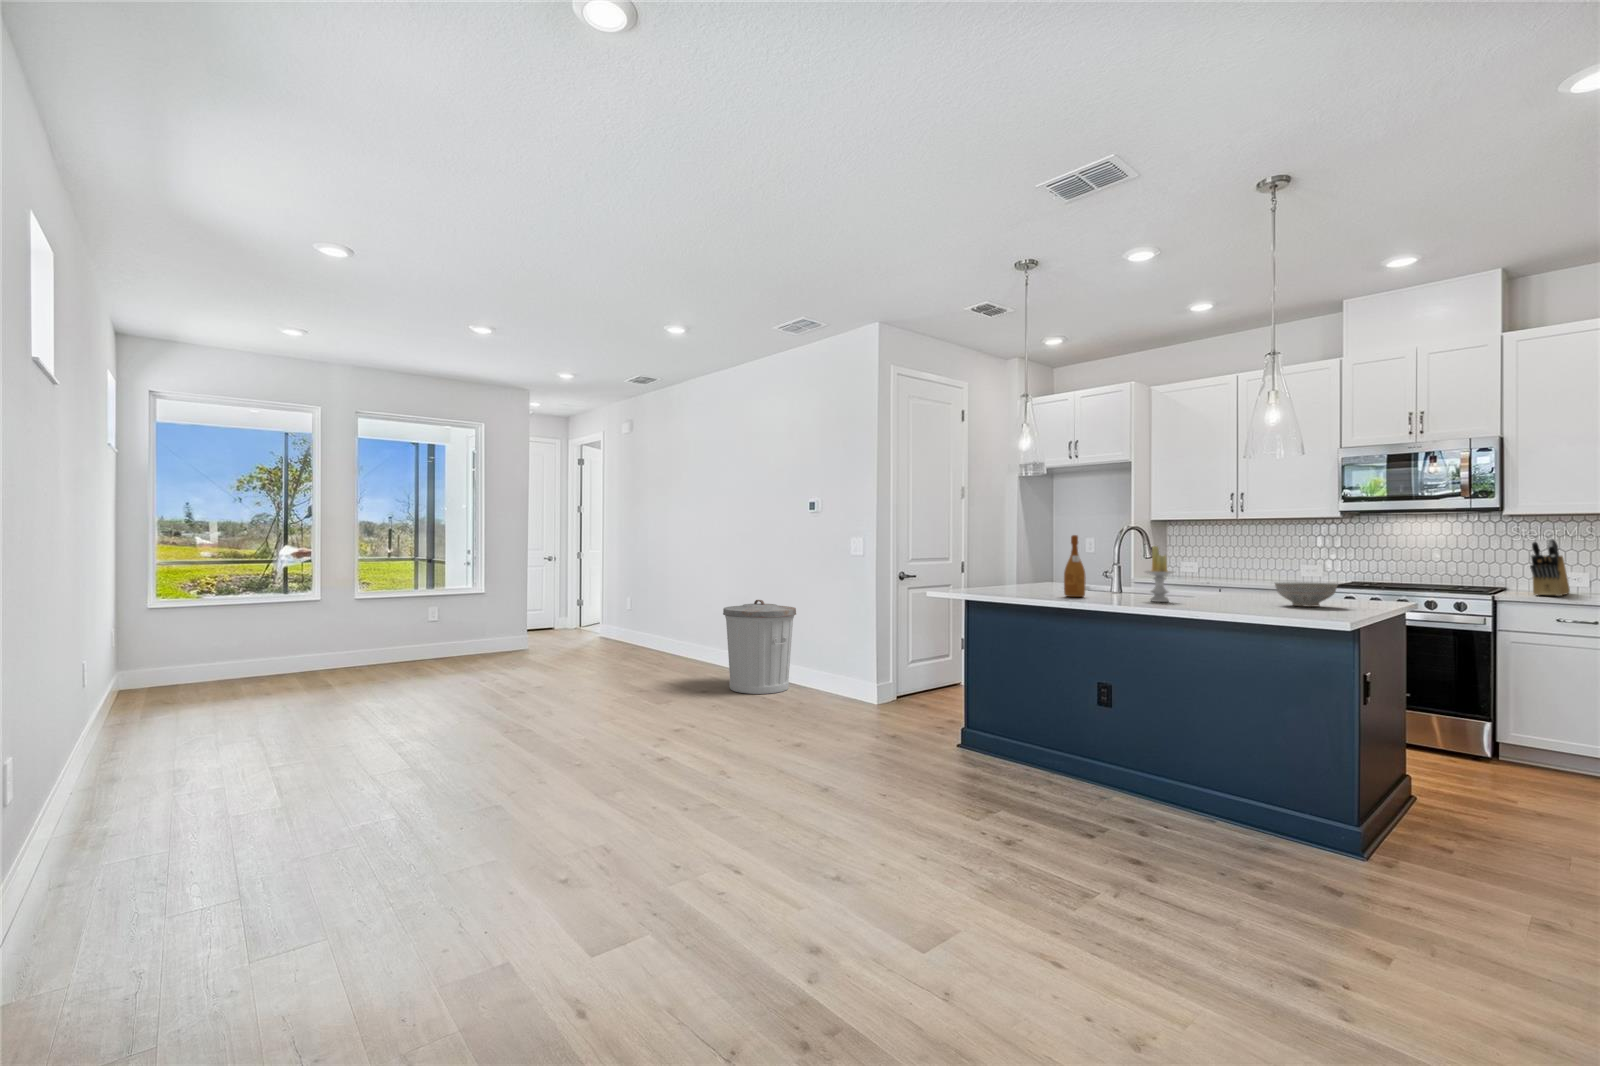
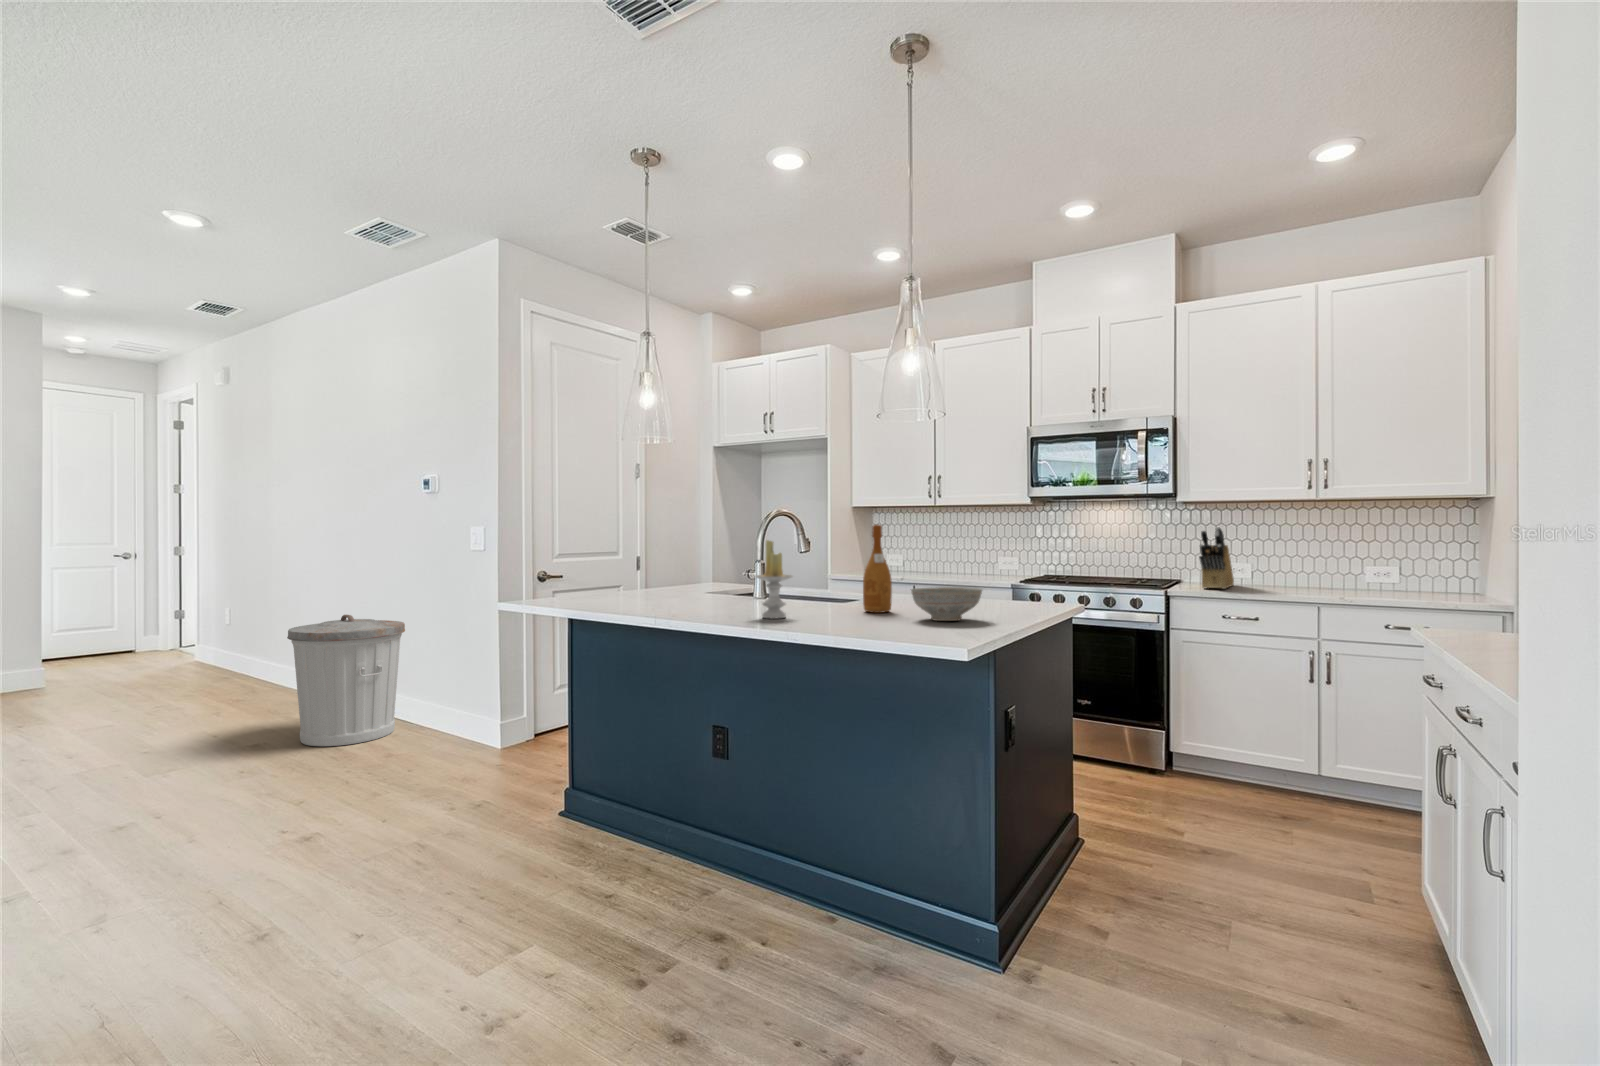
wine bottle: present [1064,535,1086,597] -> present [863,525,892,613]

